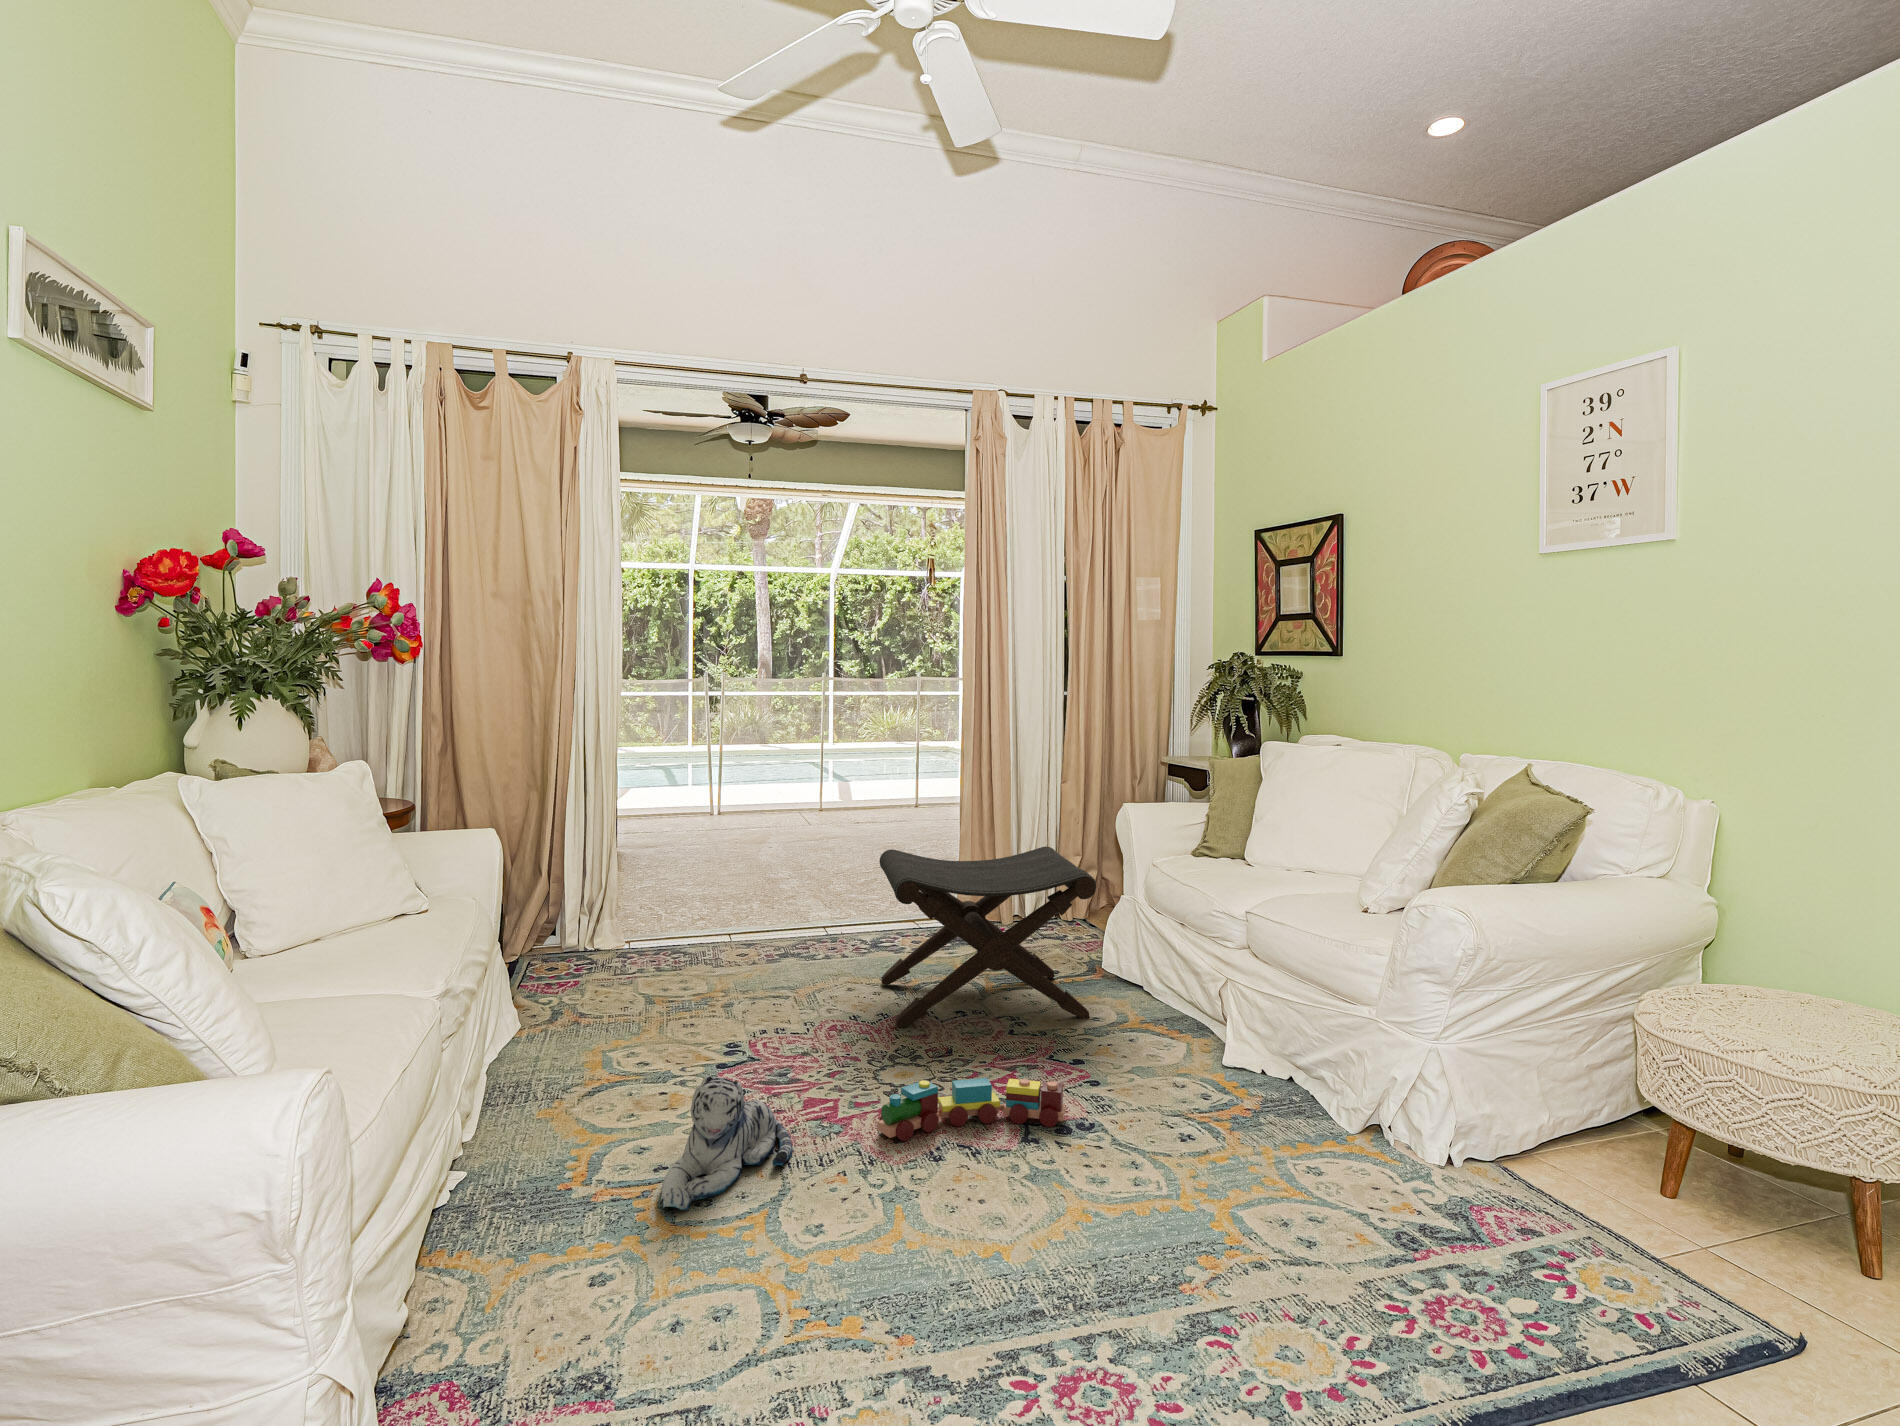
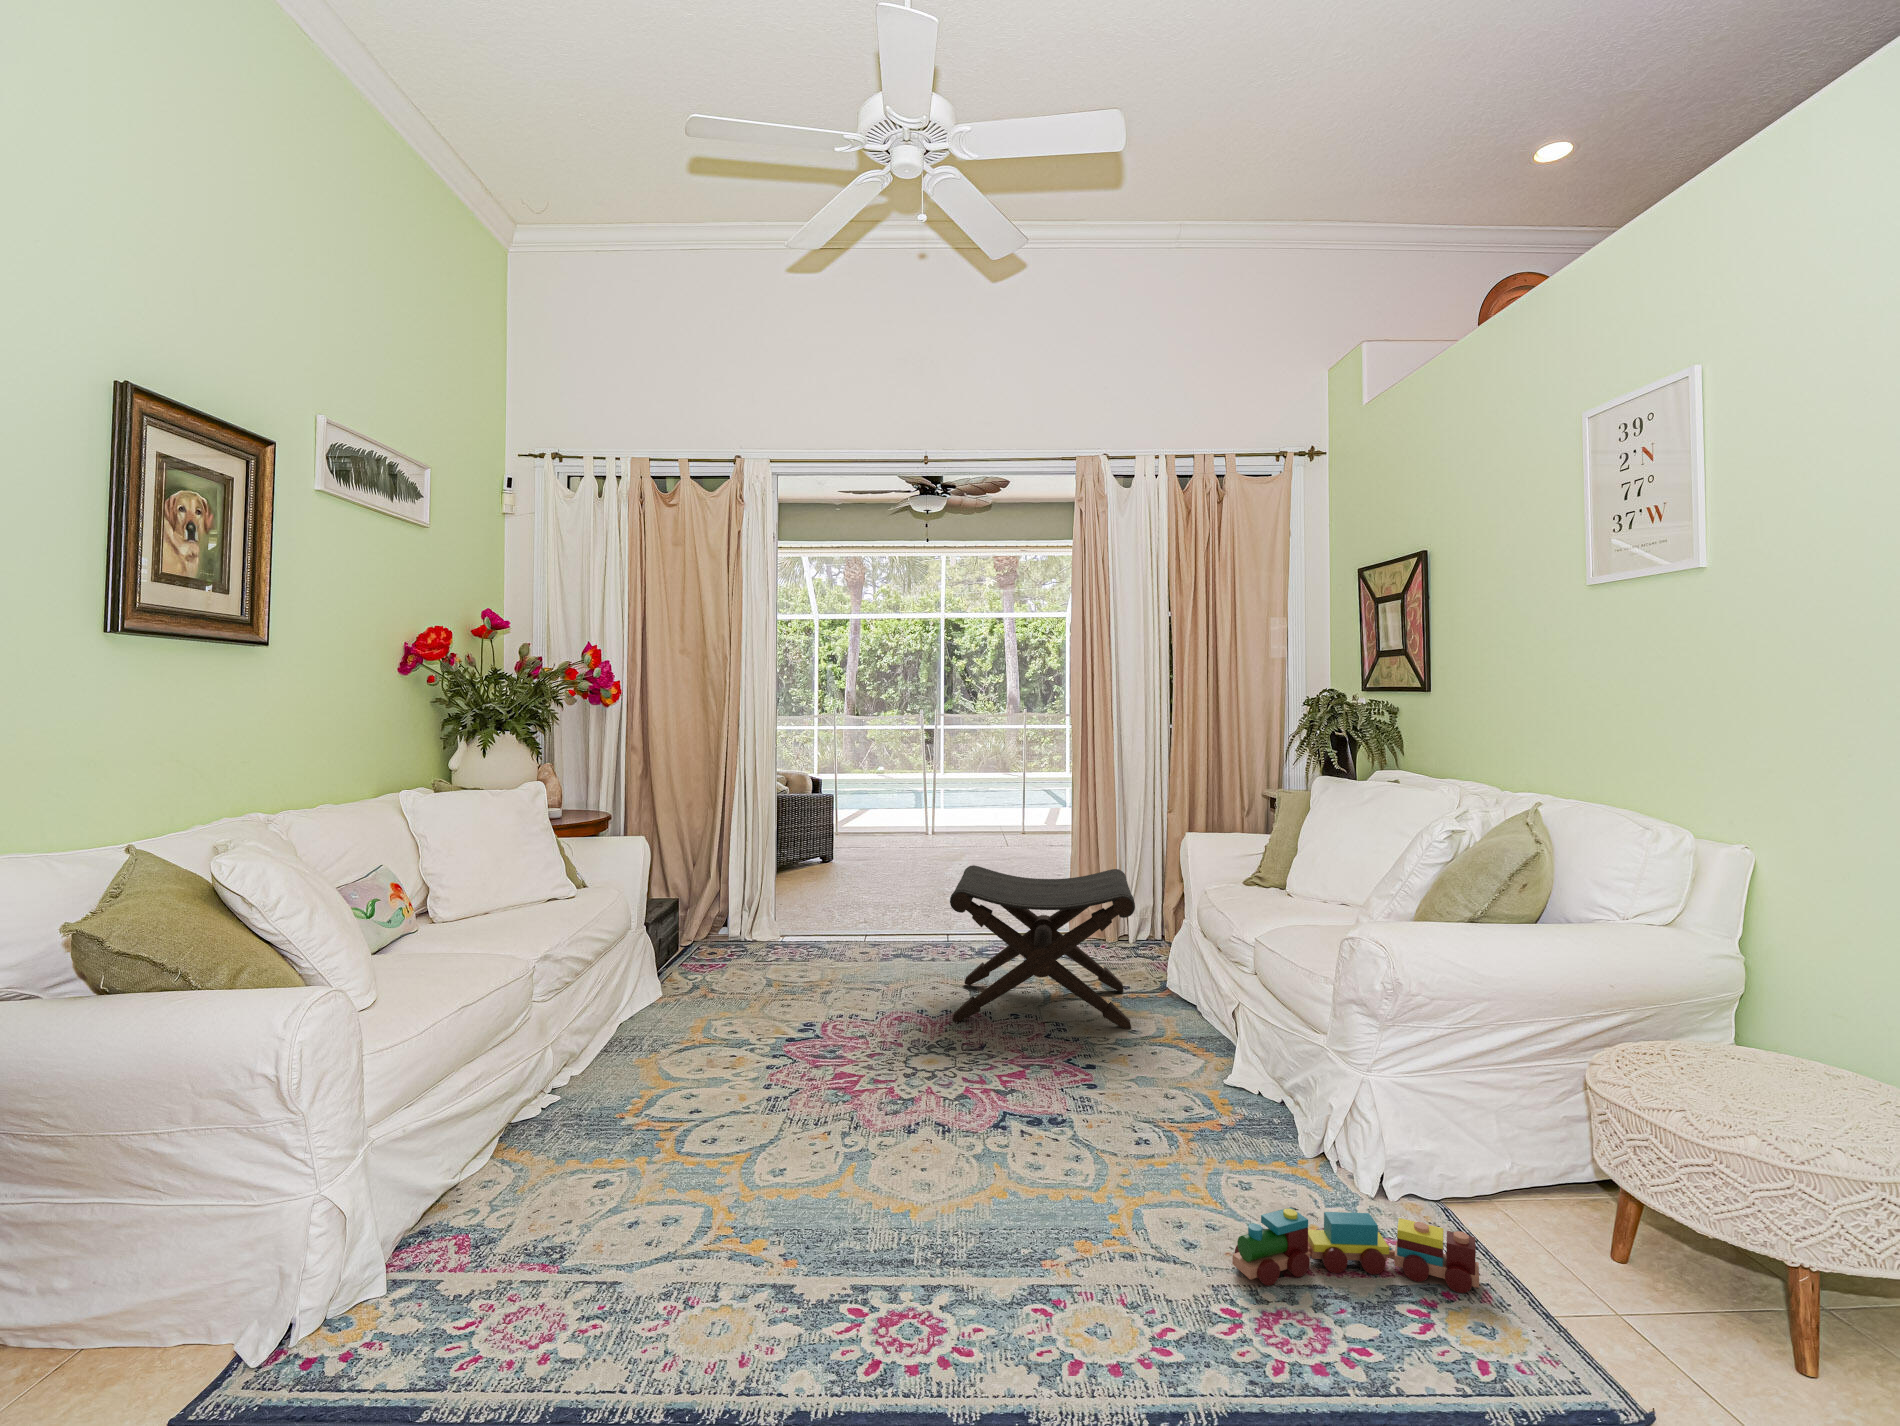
plush toy: present [661,1076,793,1210] -> none [673,1037,804,1143]
toy train: present [877,1078,1065,1141] -> present [1232,1207,1479,1293]

